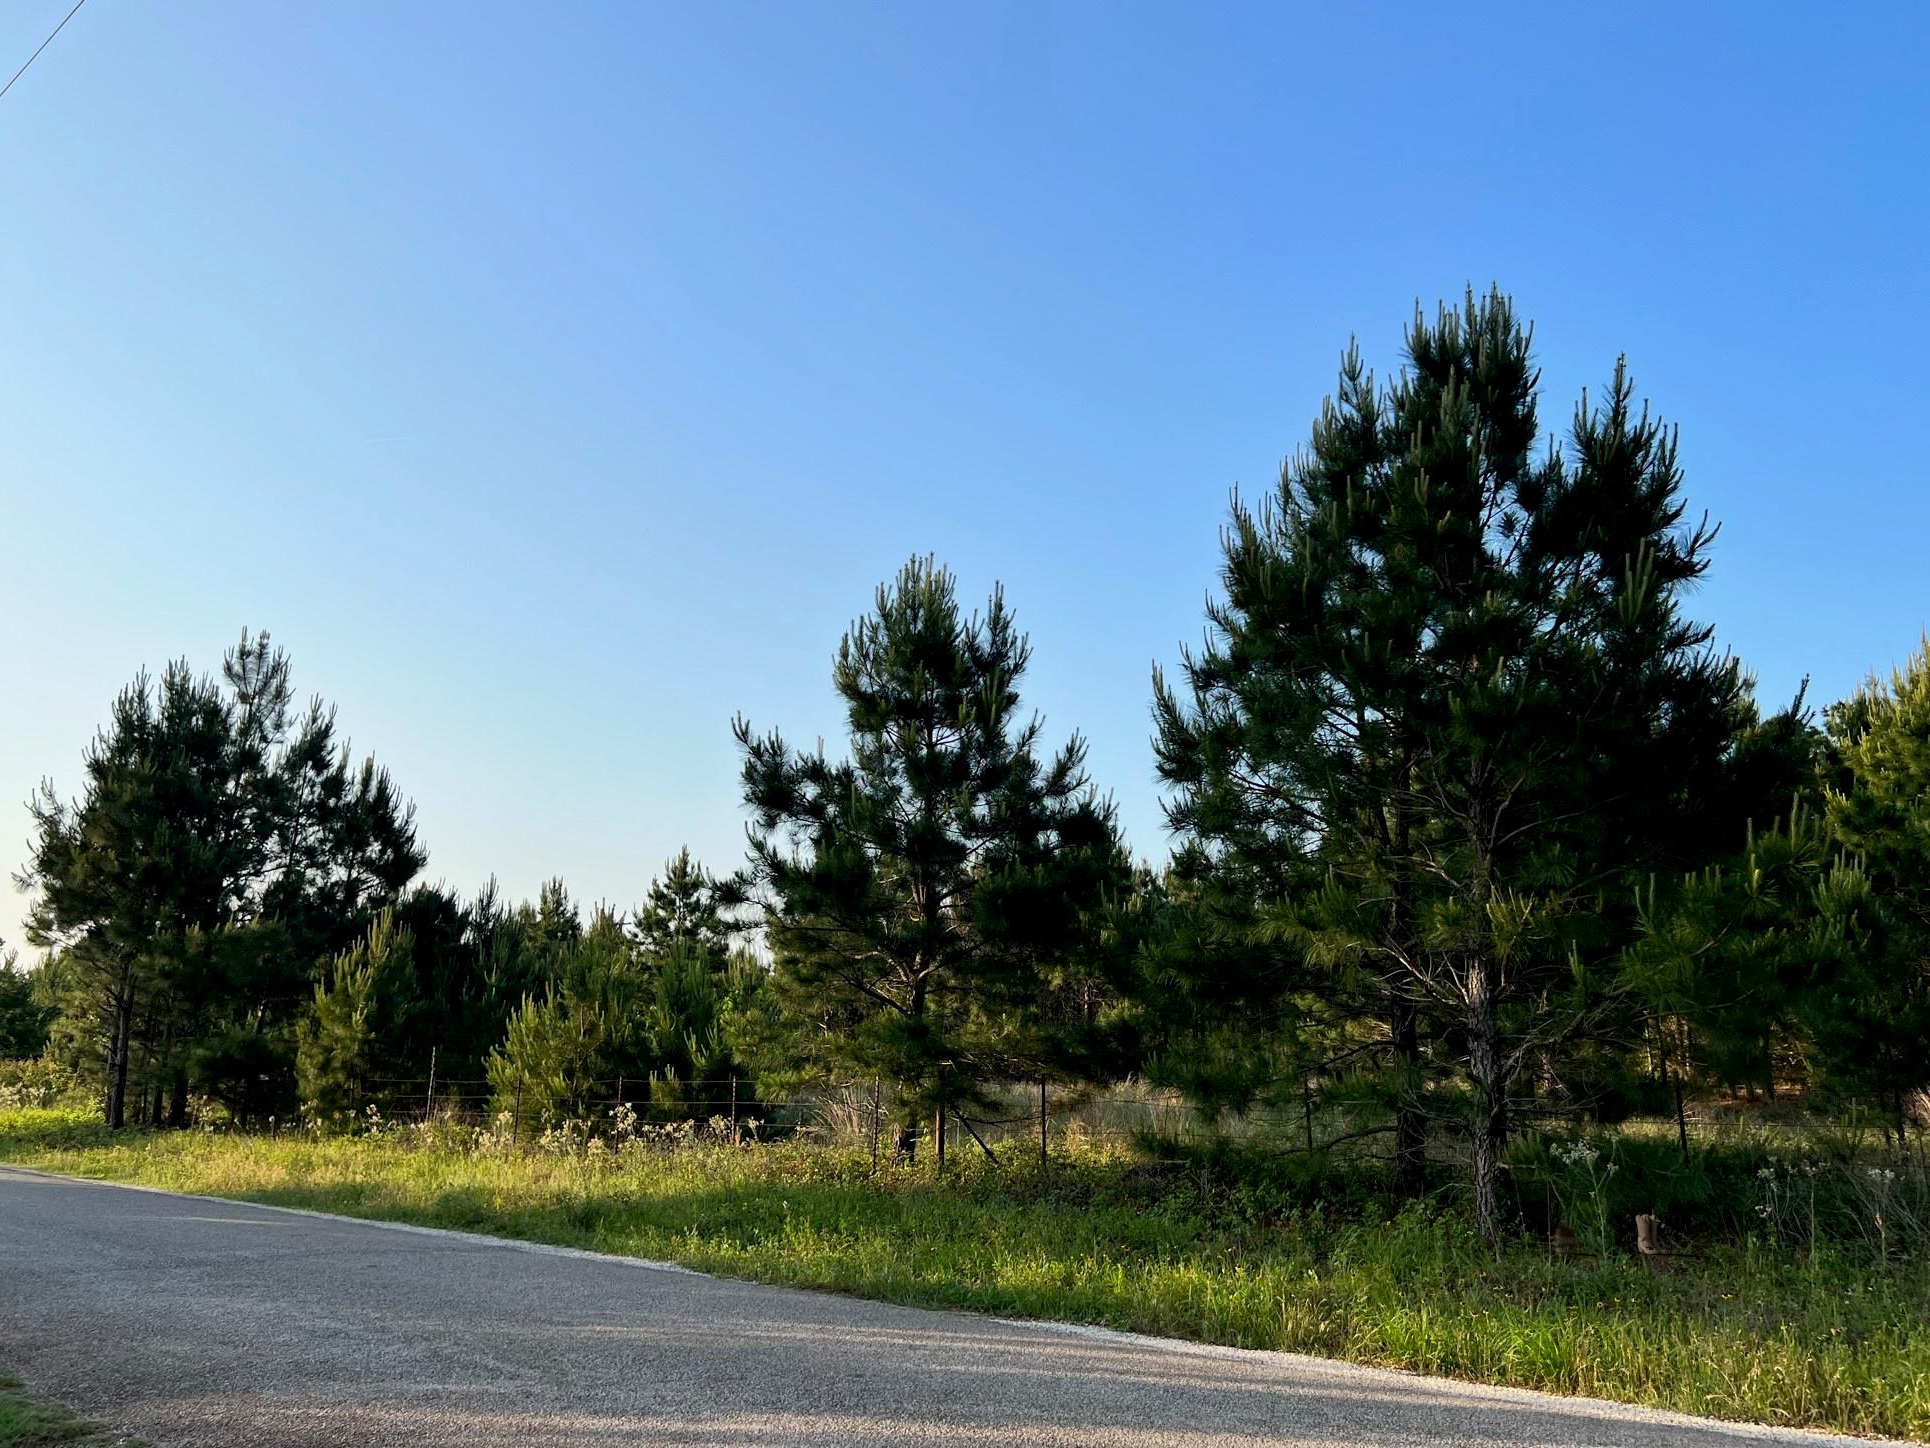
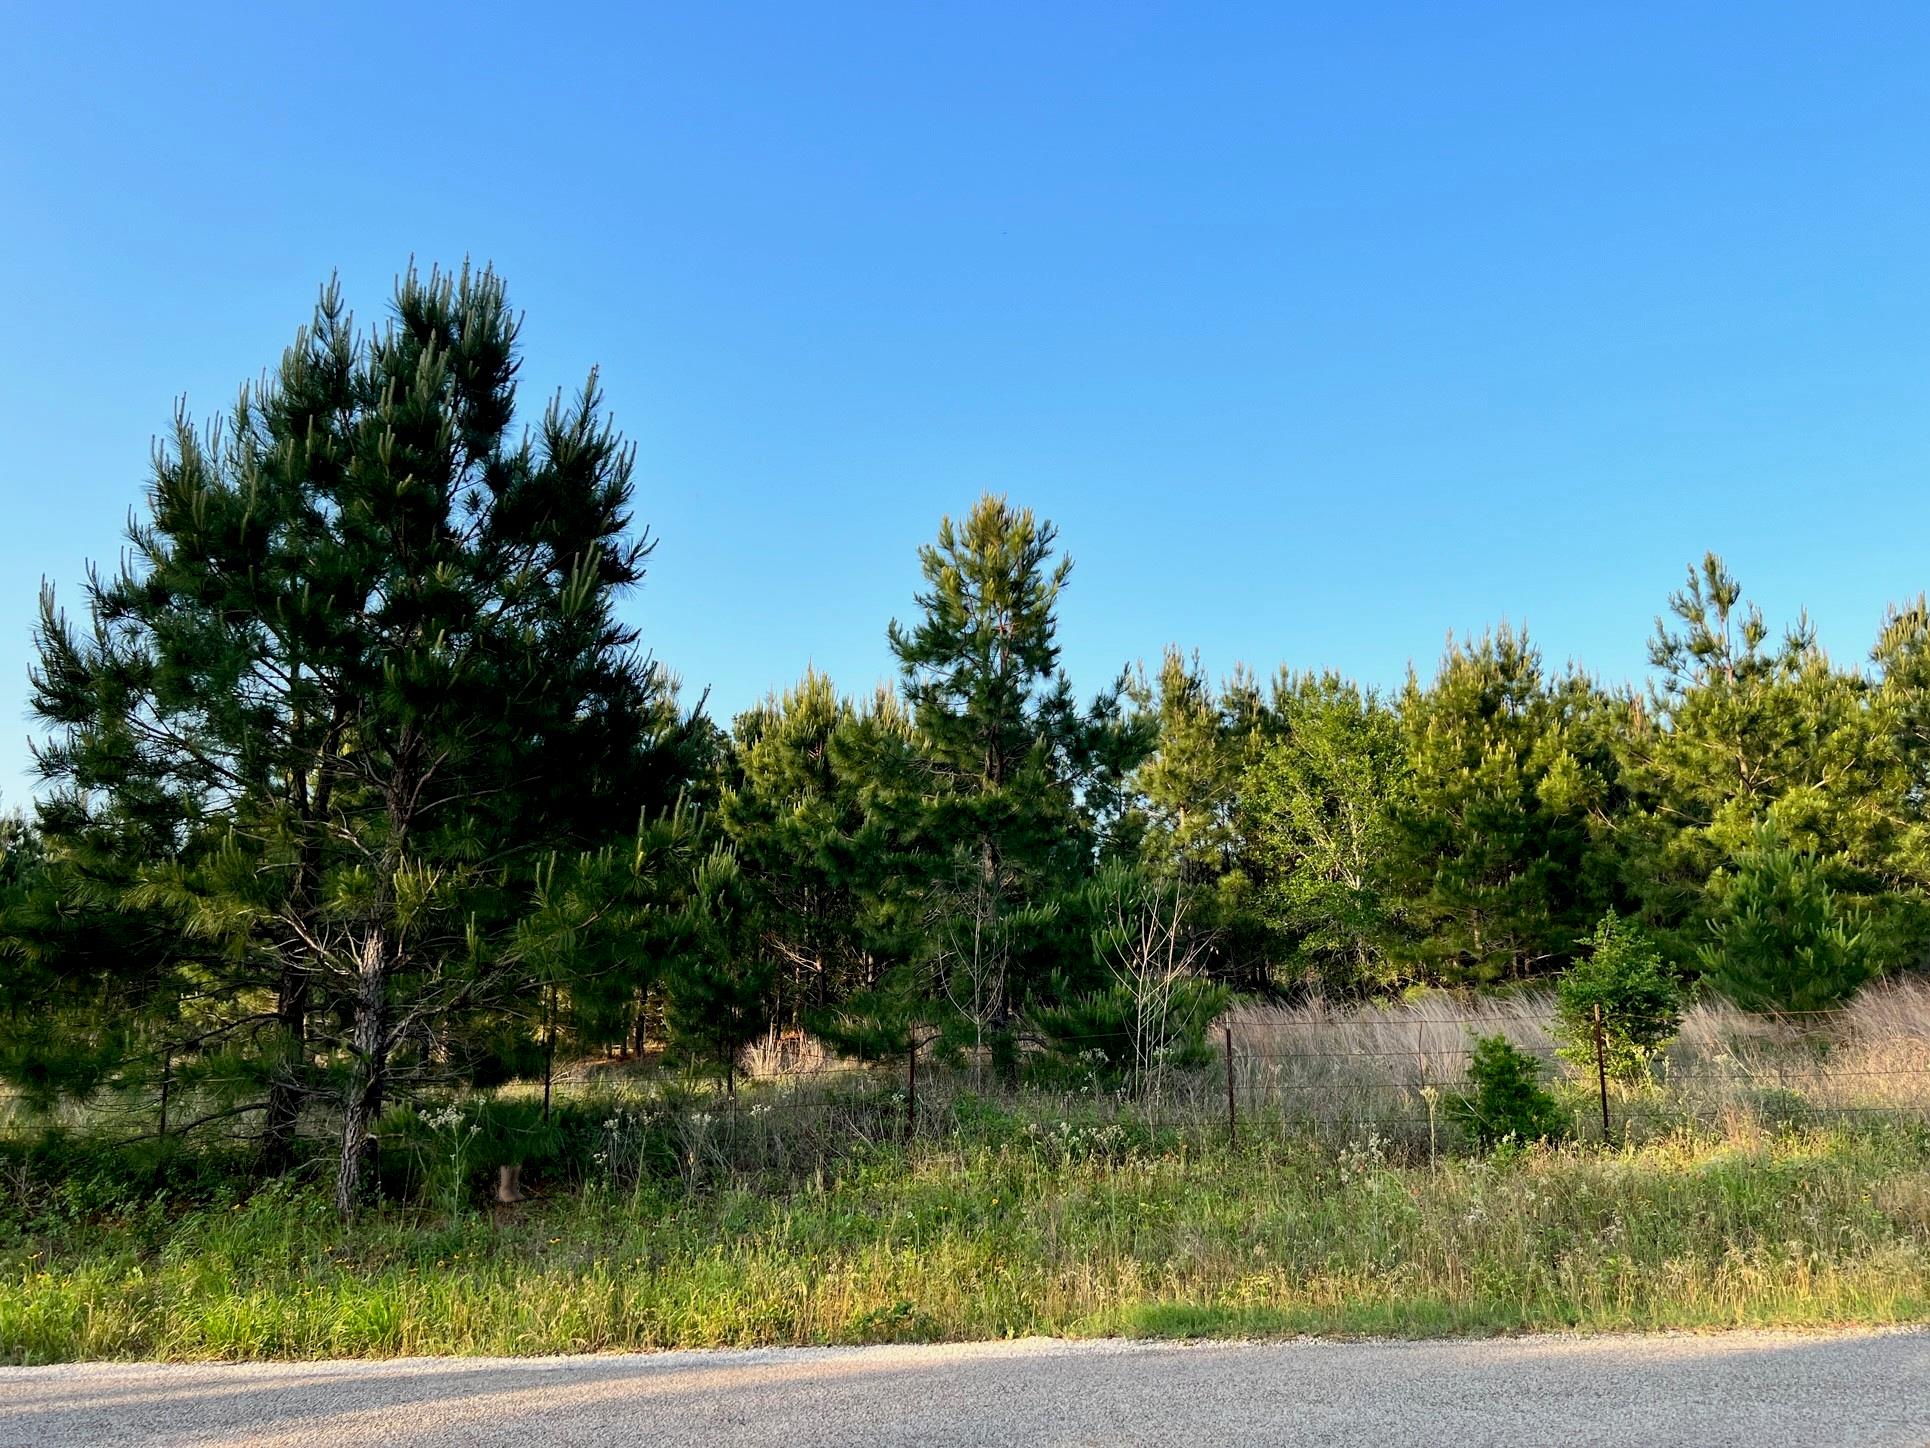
wooden bucket: present [1555,1225,1576,1254] -> none [415,1176,437,1217]

